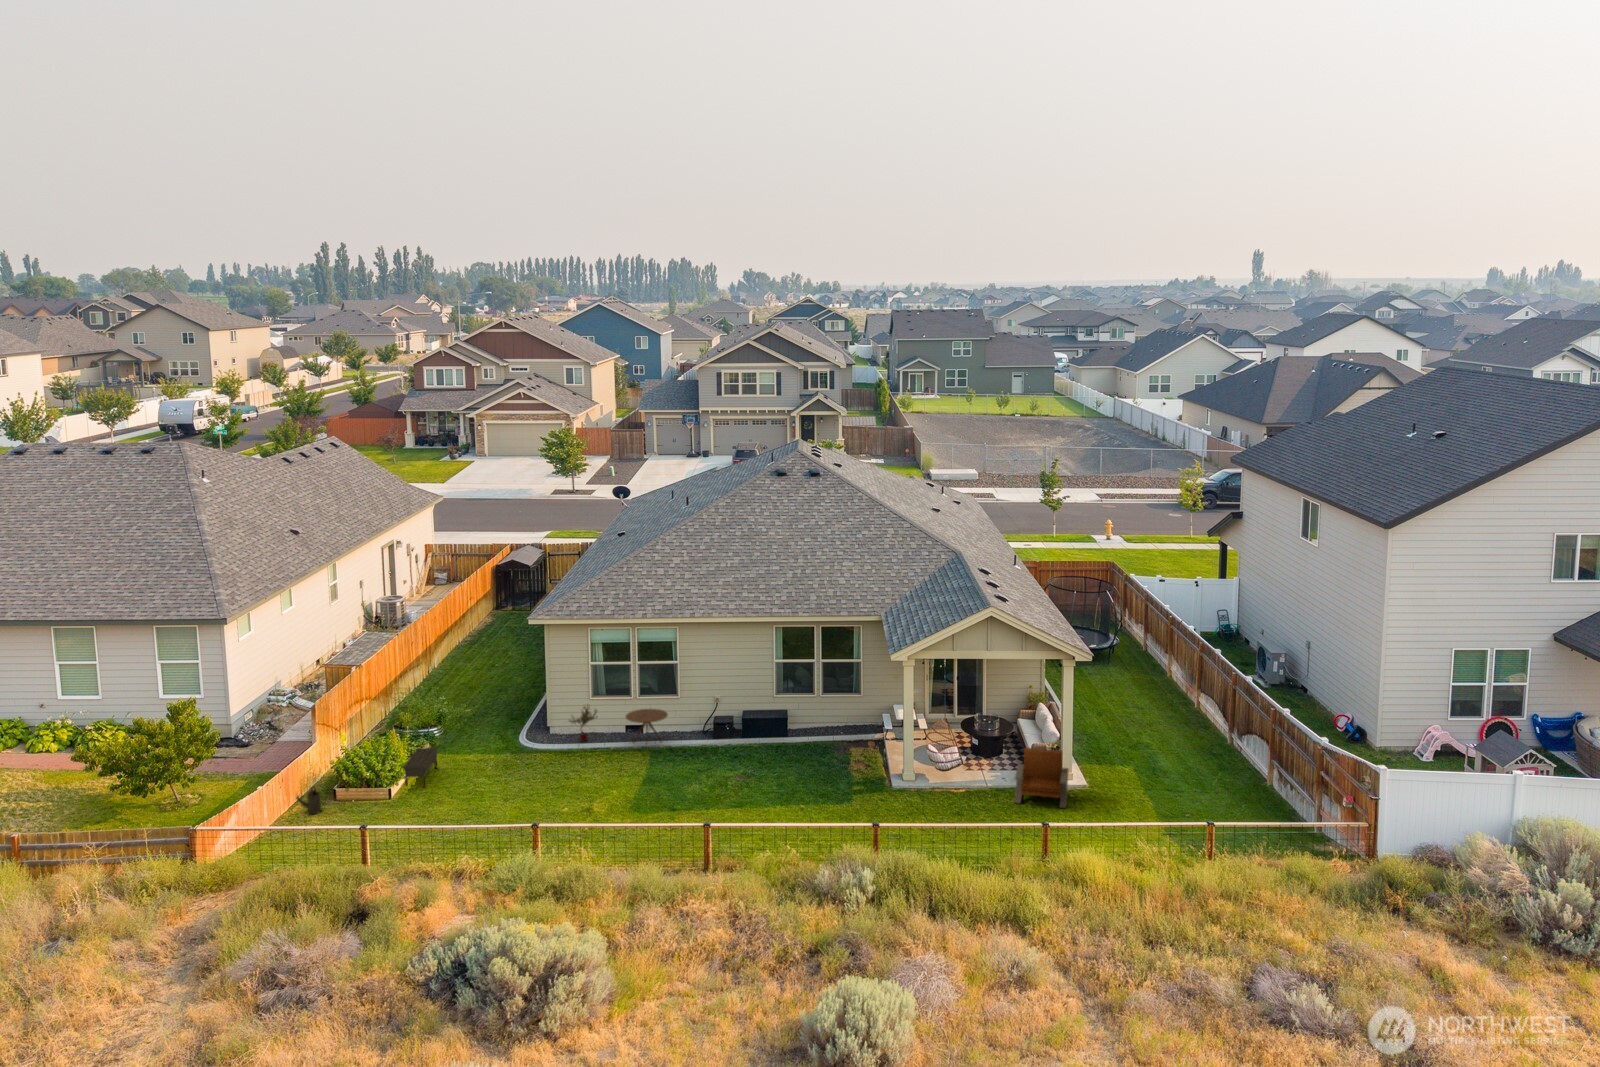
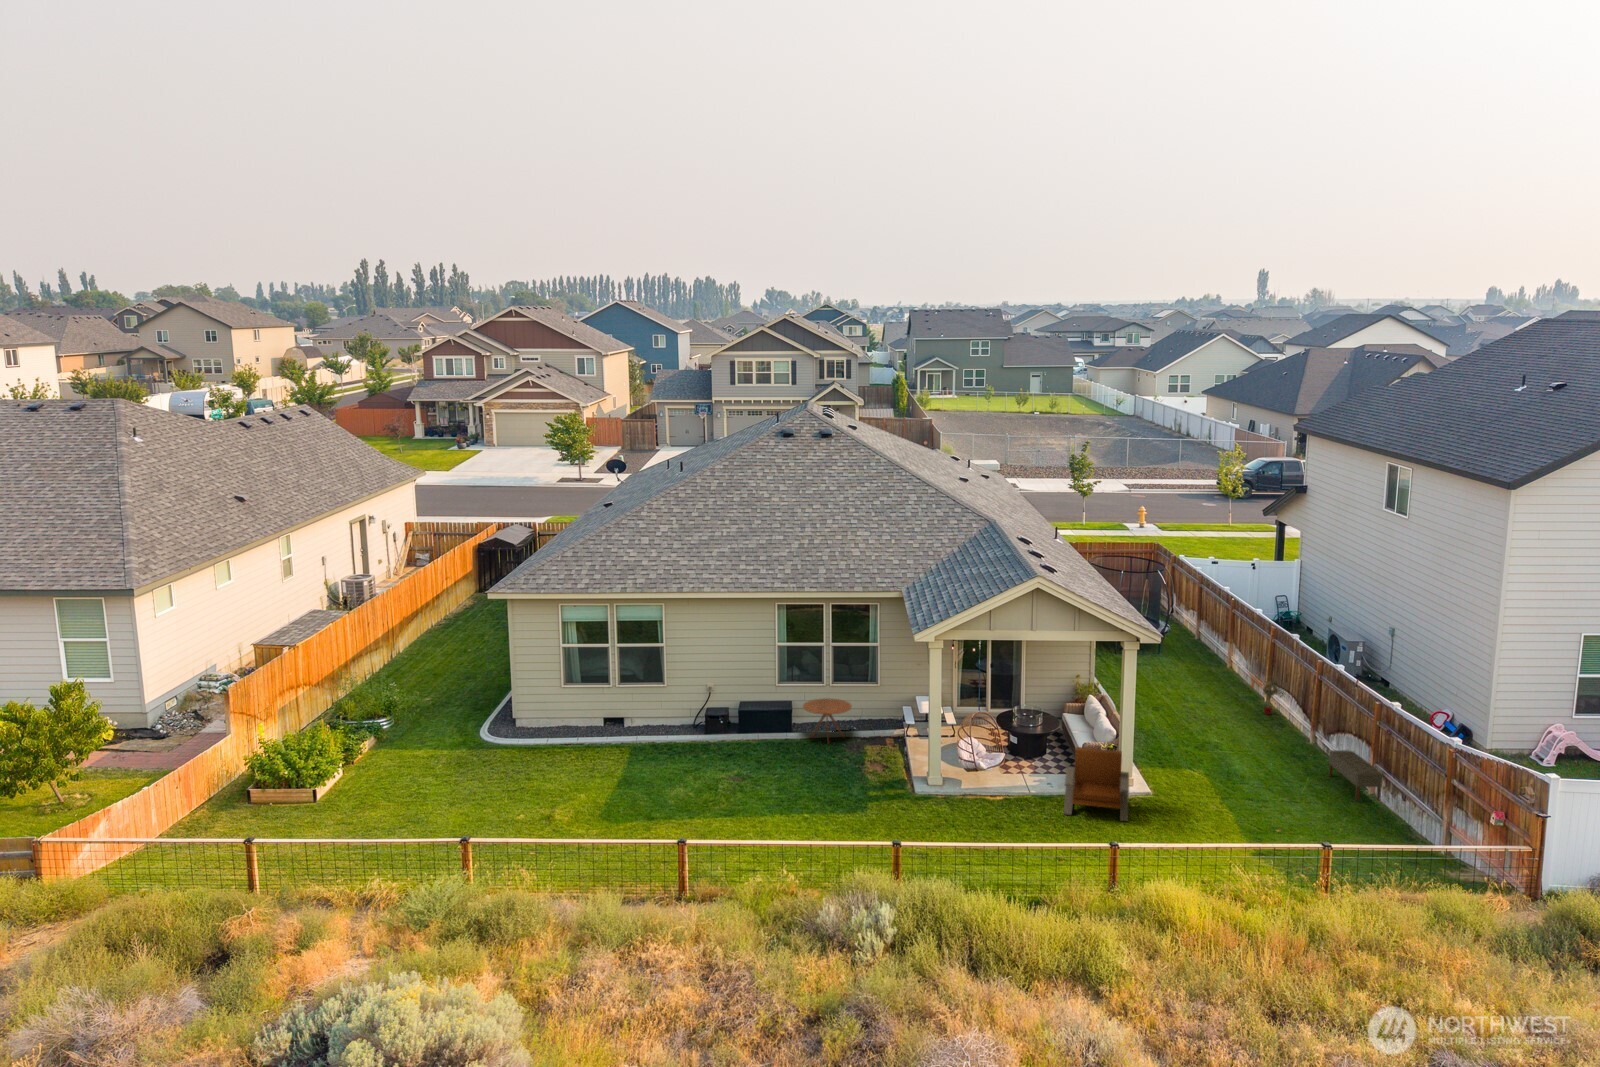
potted tree: present [570,704,597,741] -> present [1263,676,1284,715]
round table: present [626,709,668,740] -> present [803,698,852,737]
bench: present [403,747,437,787] -> present [1329,750,1384,800]
watering can: present [296,787,322,814] -> none [189,787,231,821]

